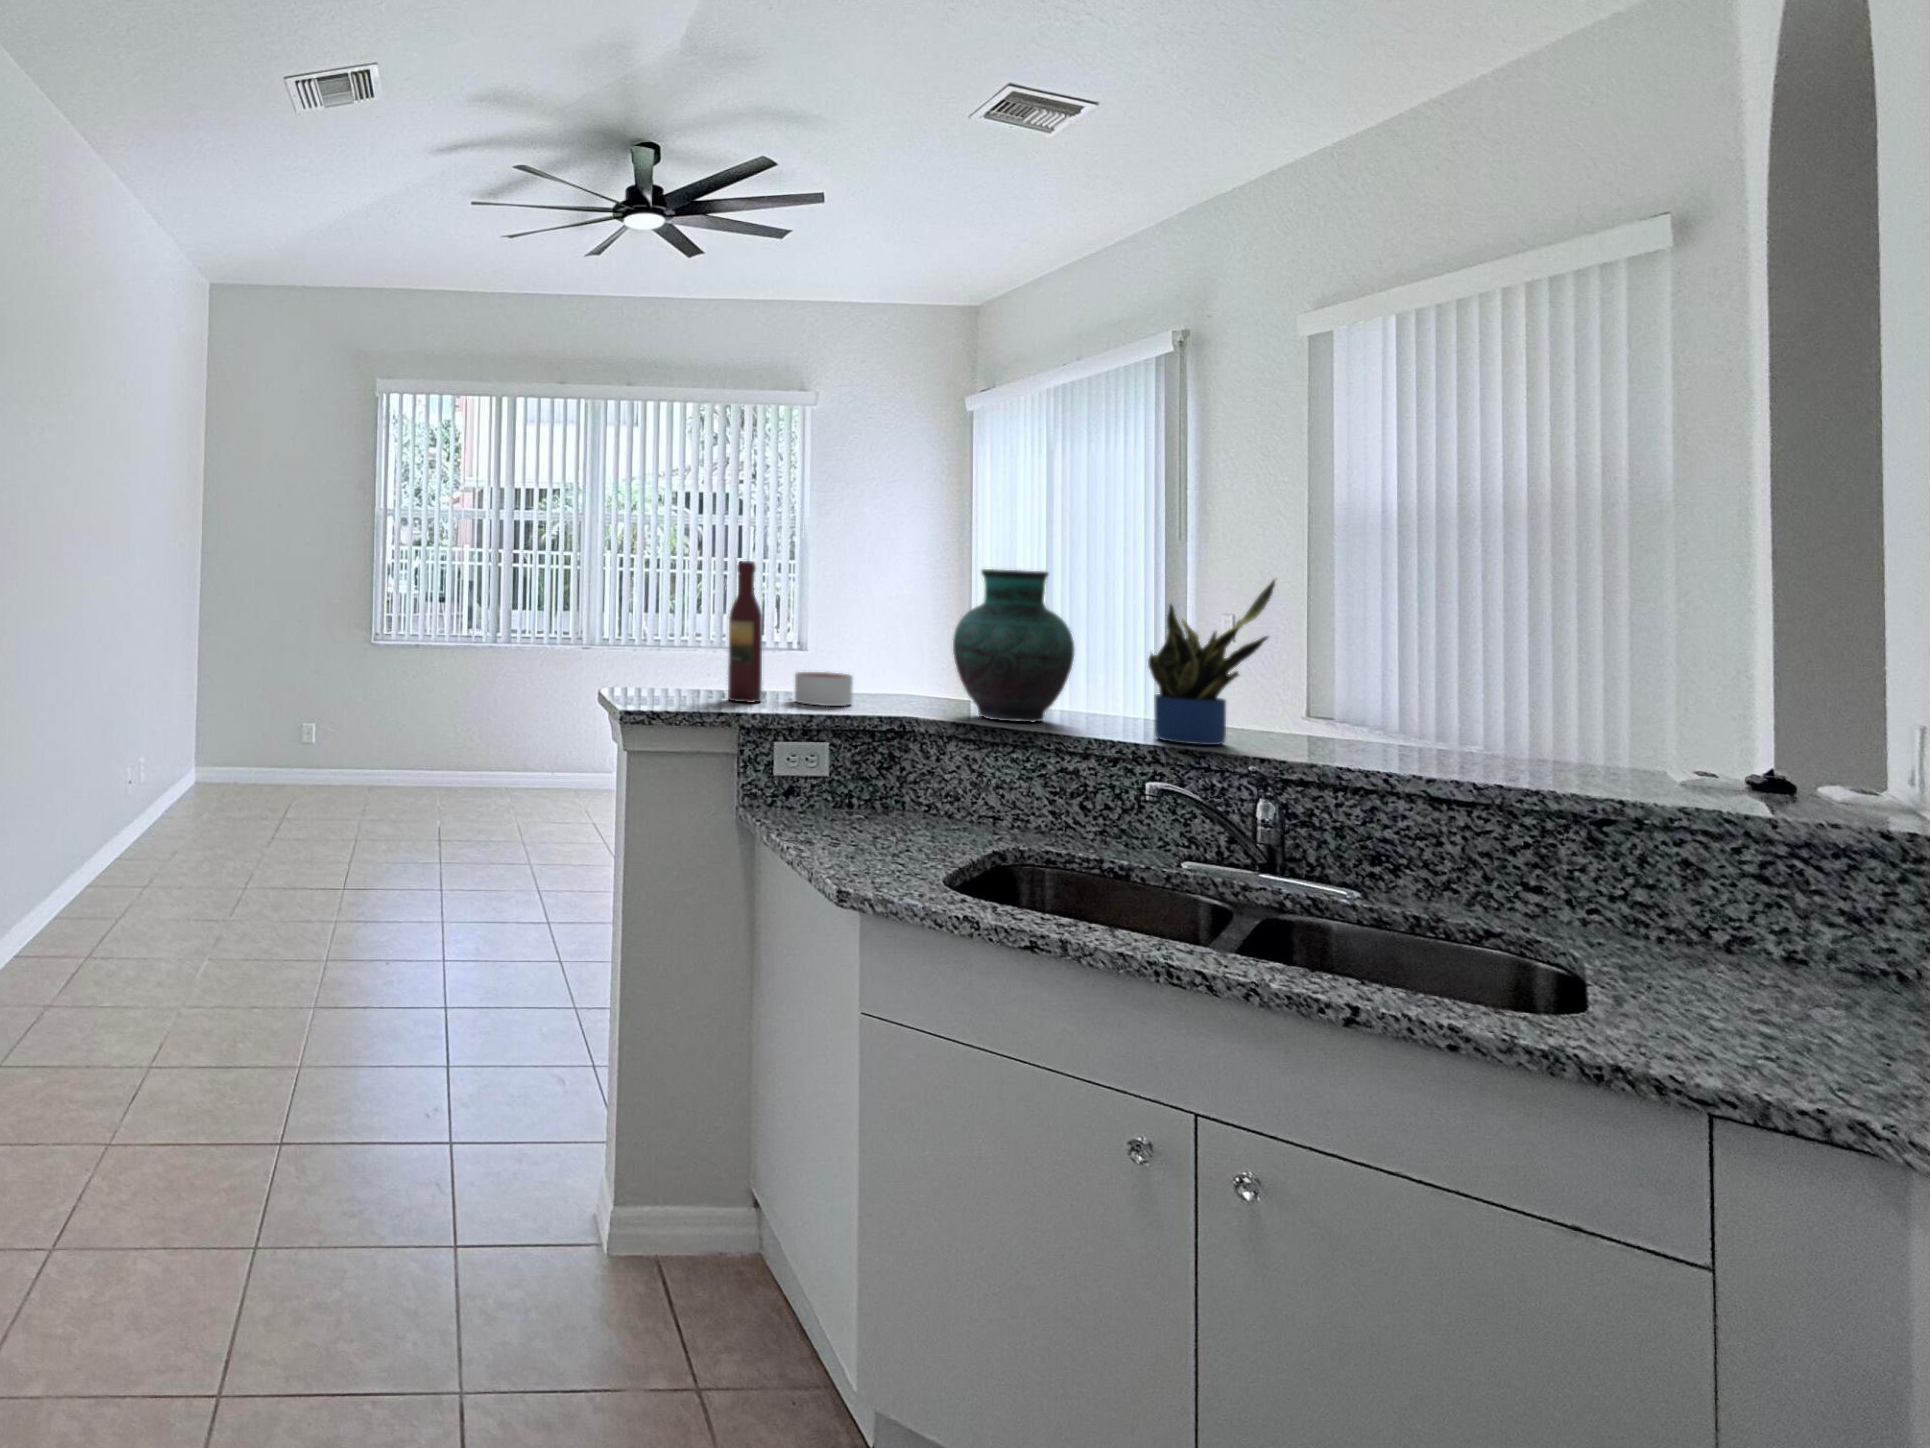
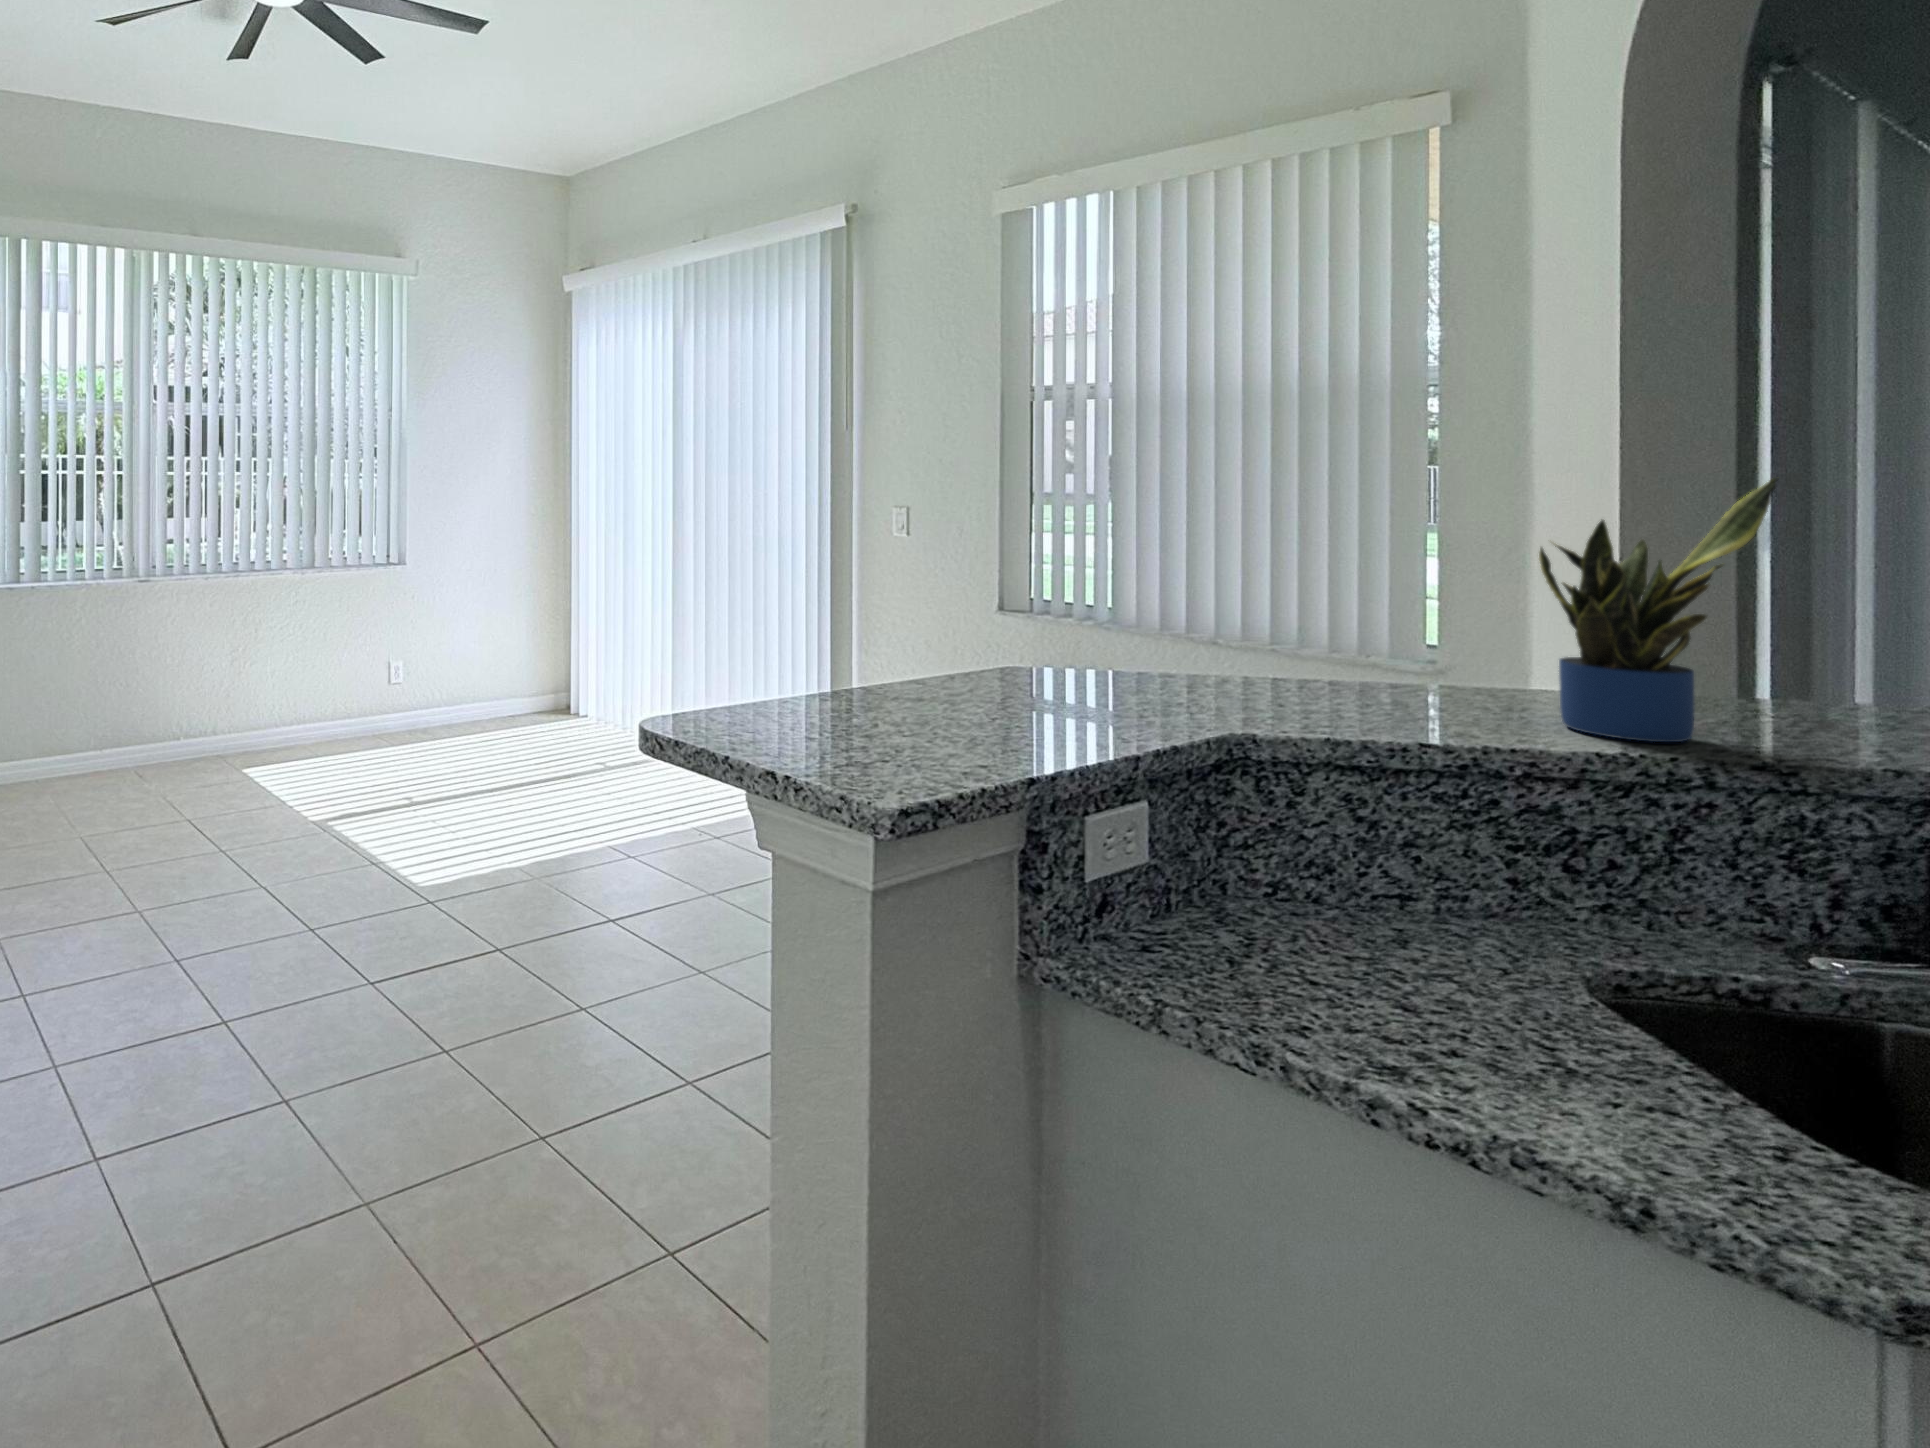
wine bottle: present [728,561,763,702] -> none [879,466,942,726]
vase: present [953,569,1074,722] -> none [1196,471,1414,719]
candle: present [795,672,853,706] -> none [955,650,1059,716]

